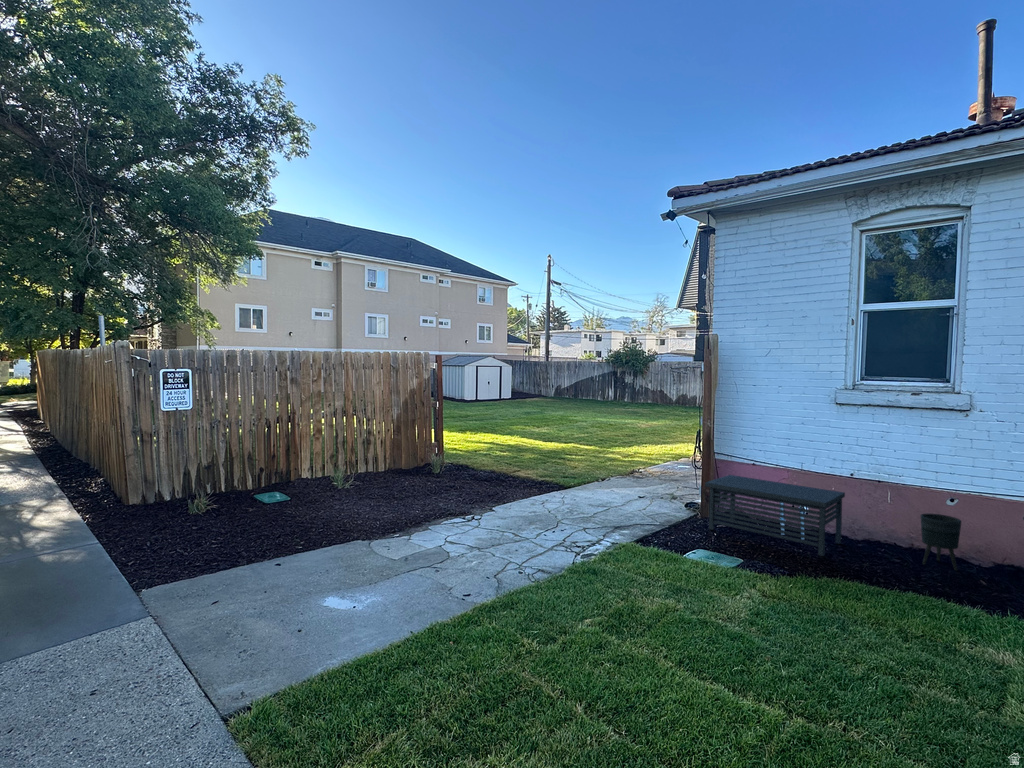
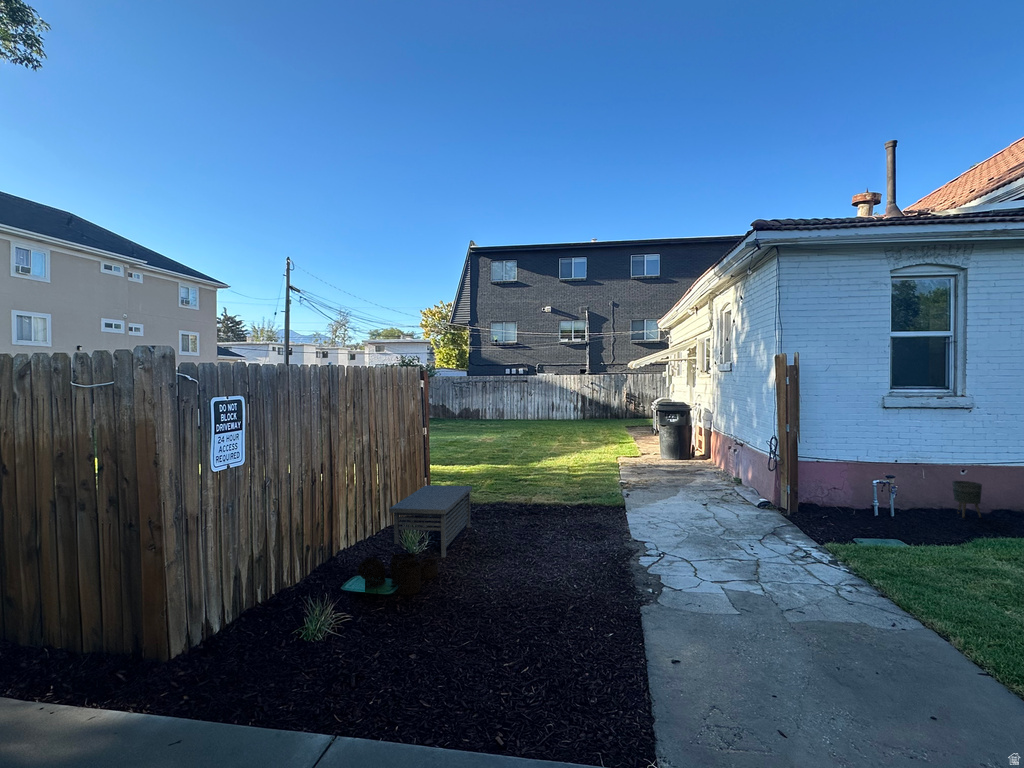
woven basket: none [296,471,345,496] -> present [357,553,438,595]
storage bench: present [705,475,845,556] -> present [389,485,472,558]

